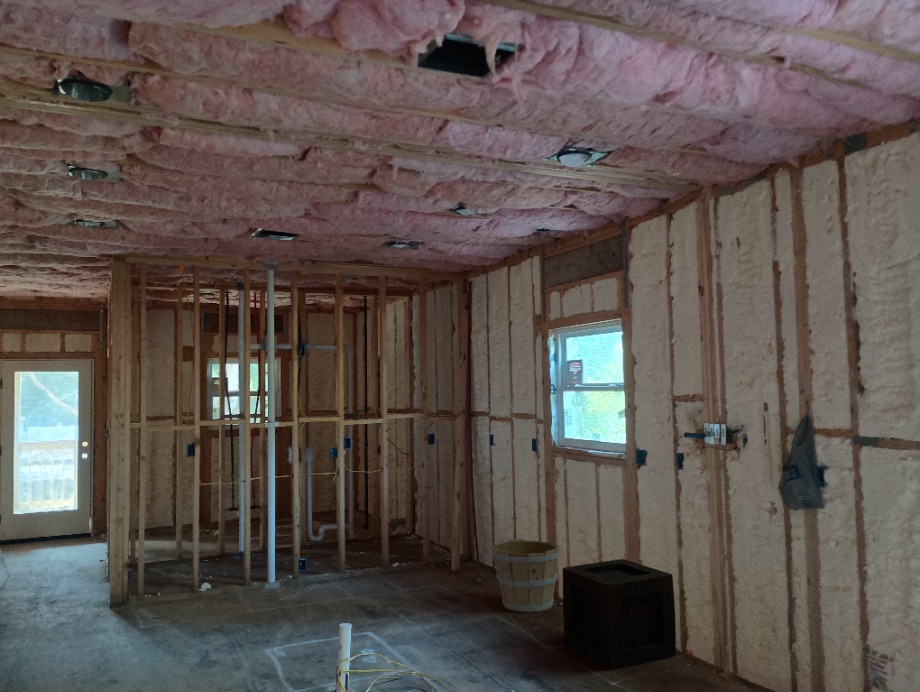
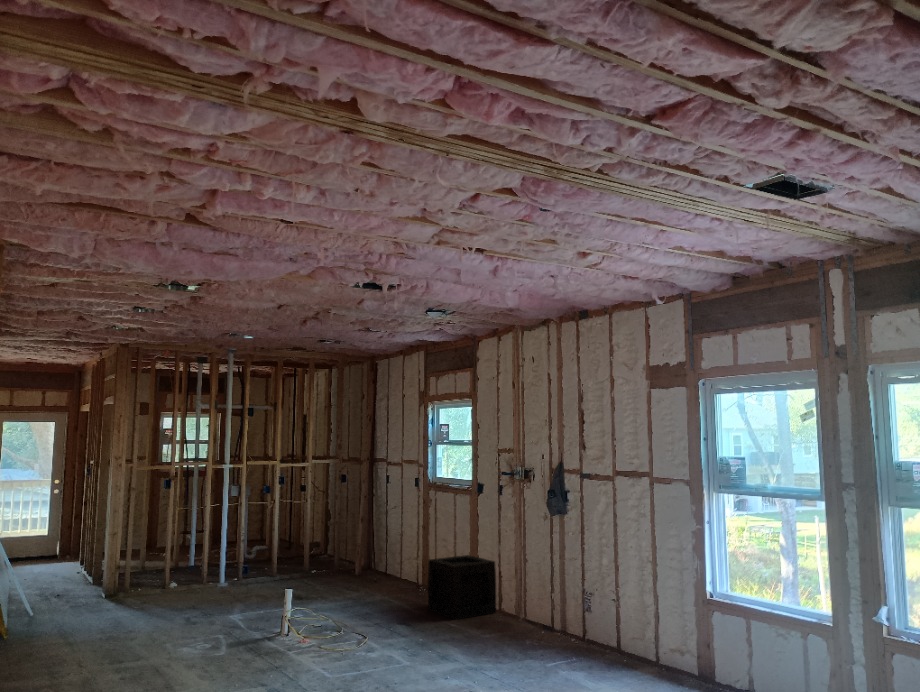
wooden bucket: present [491,539,561,613] -> none [384,547,432,595]

